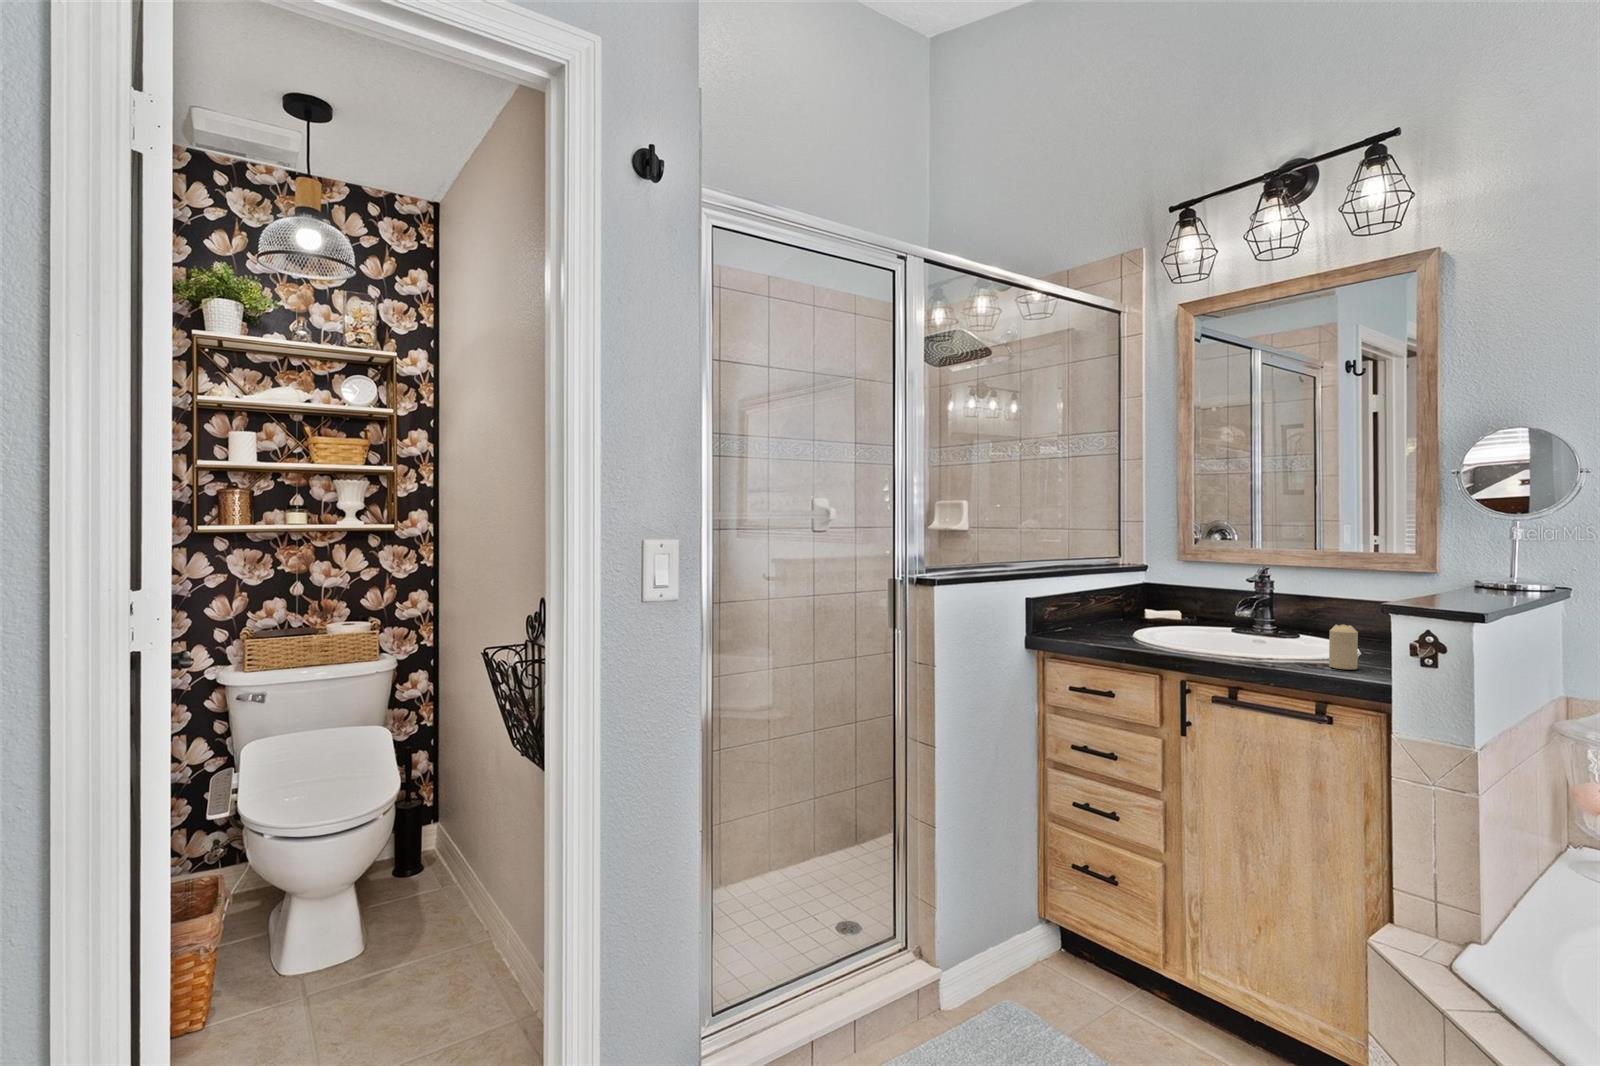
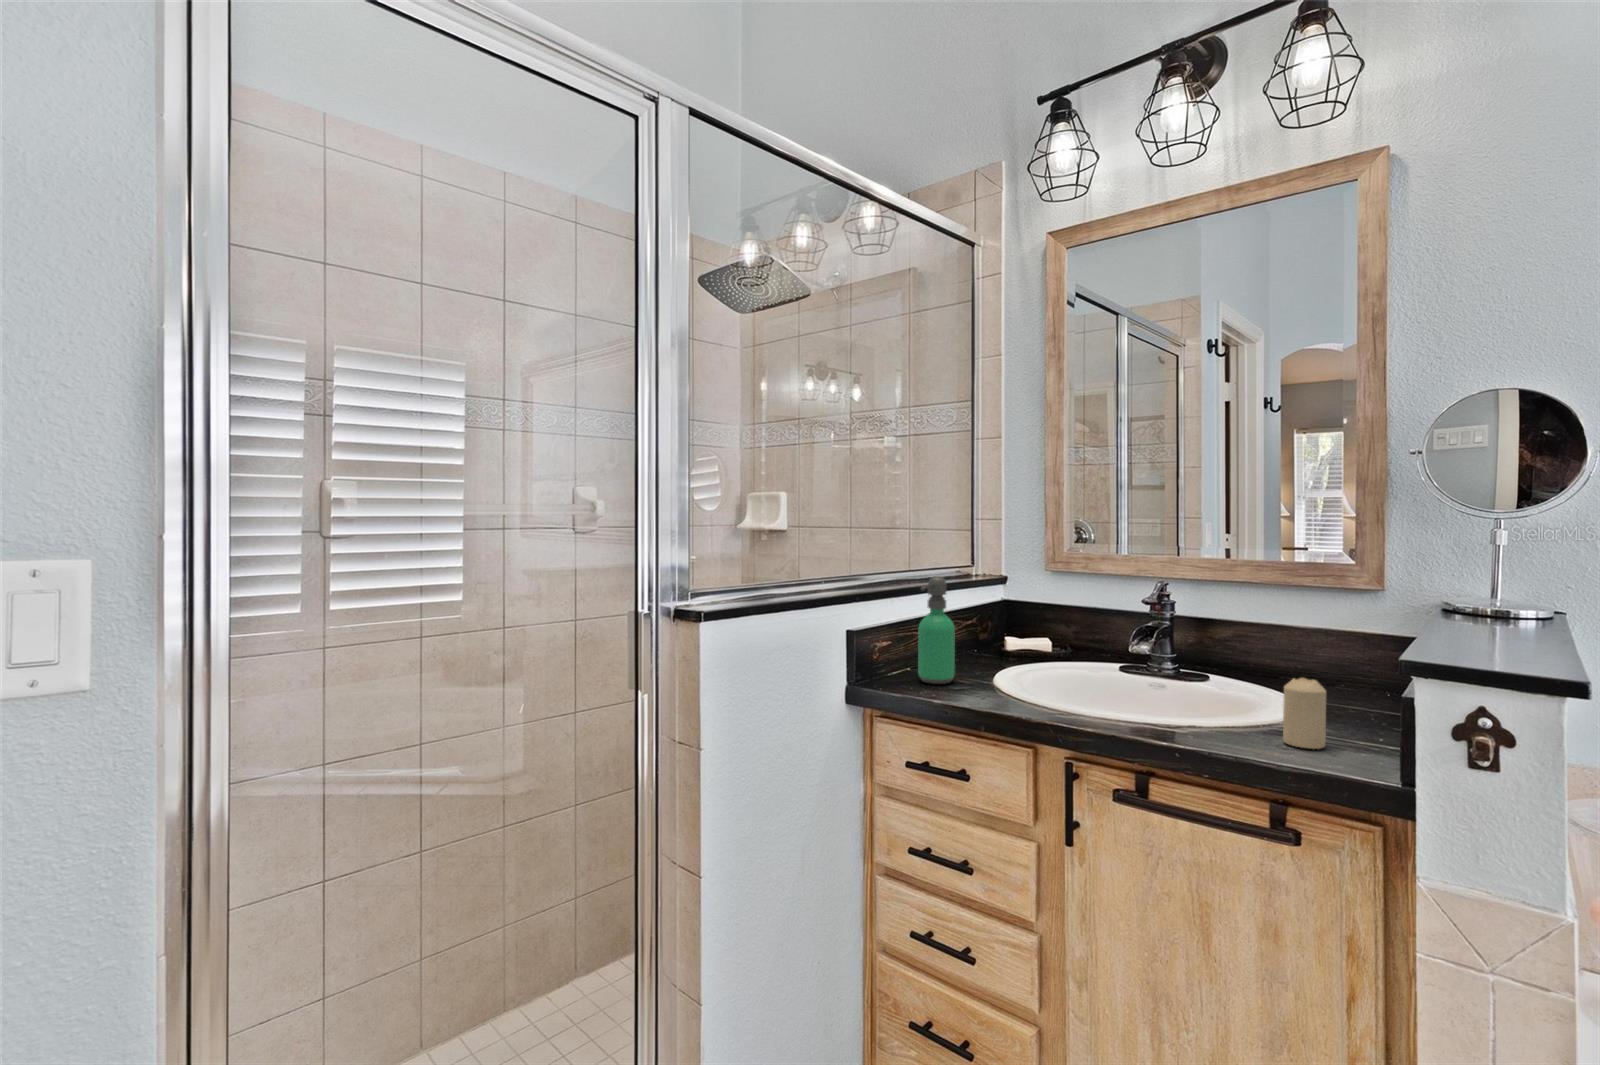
soap dispenser: none [1078,561,1105,636] -> present [918,576,955,684]

